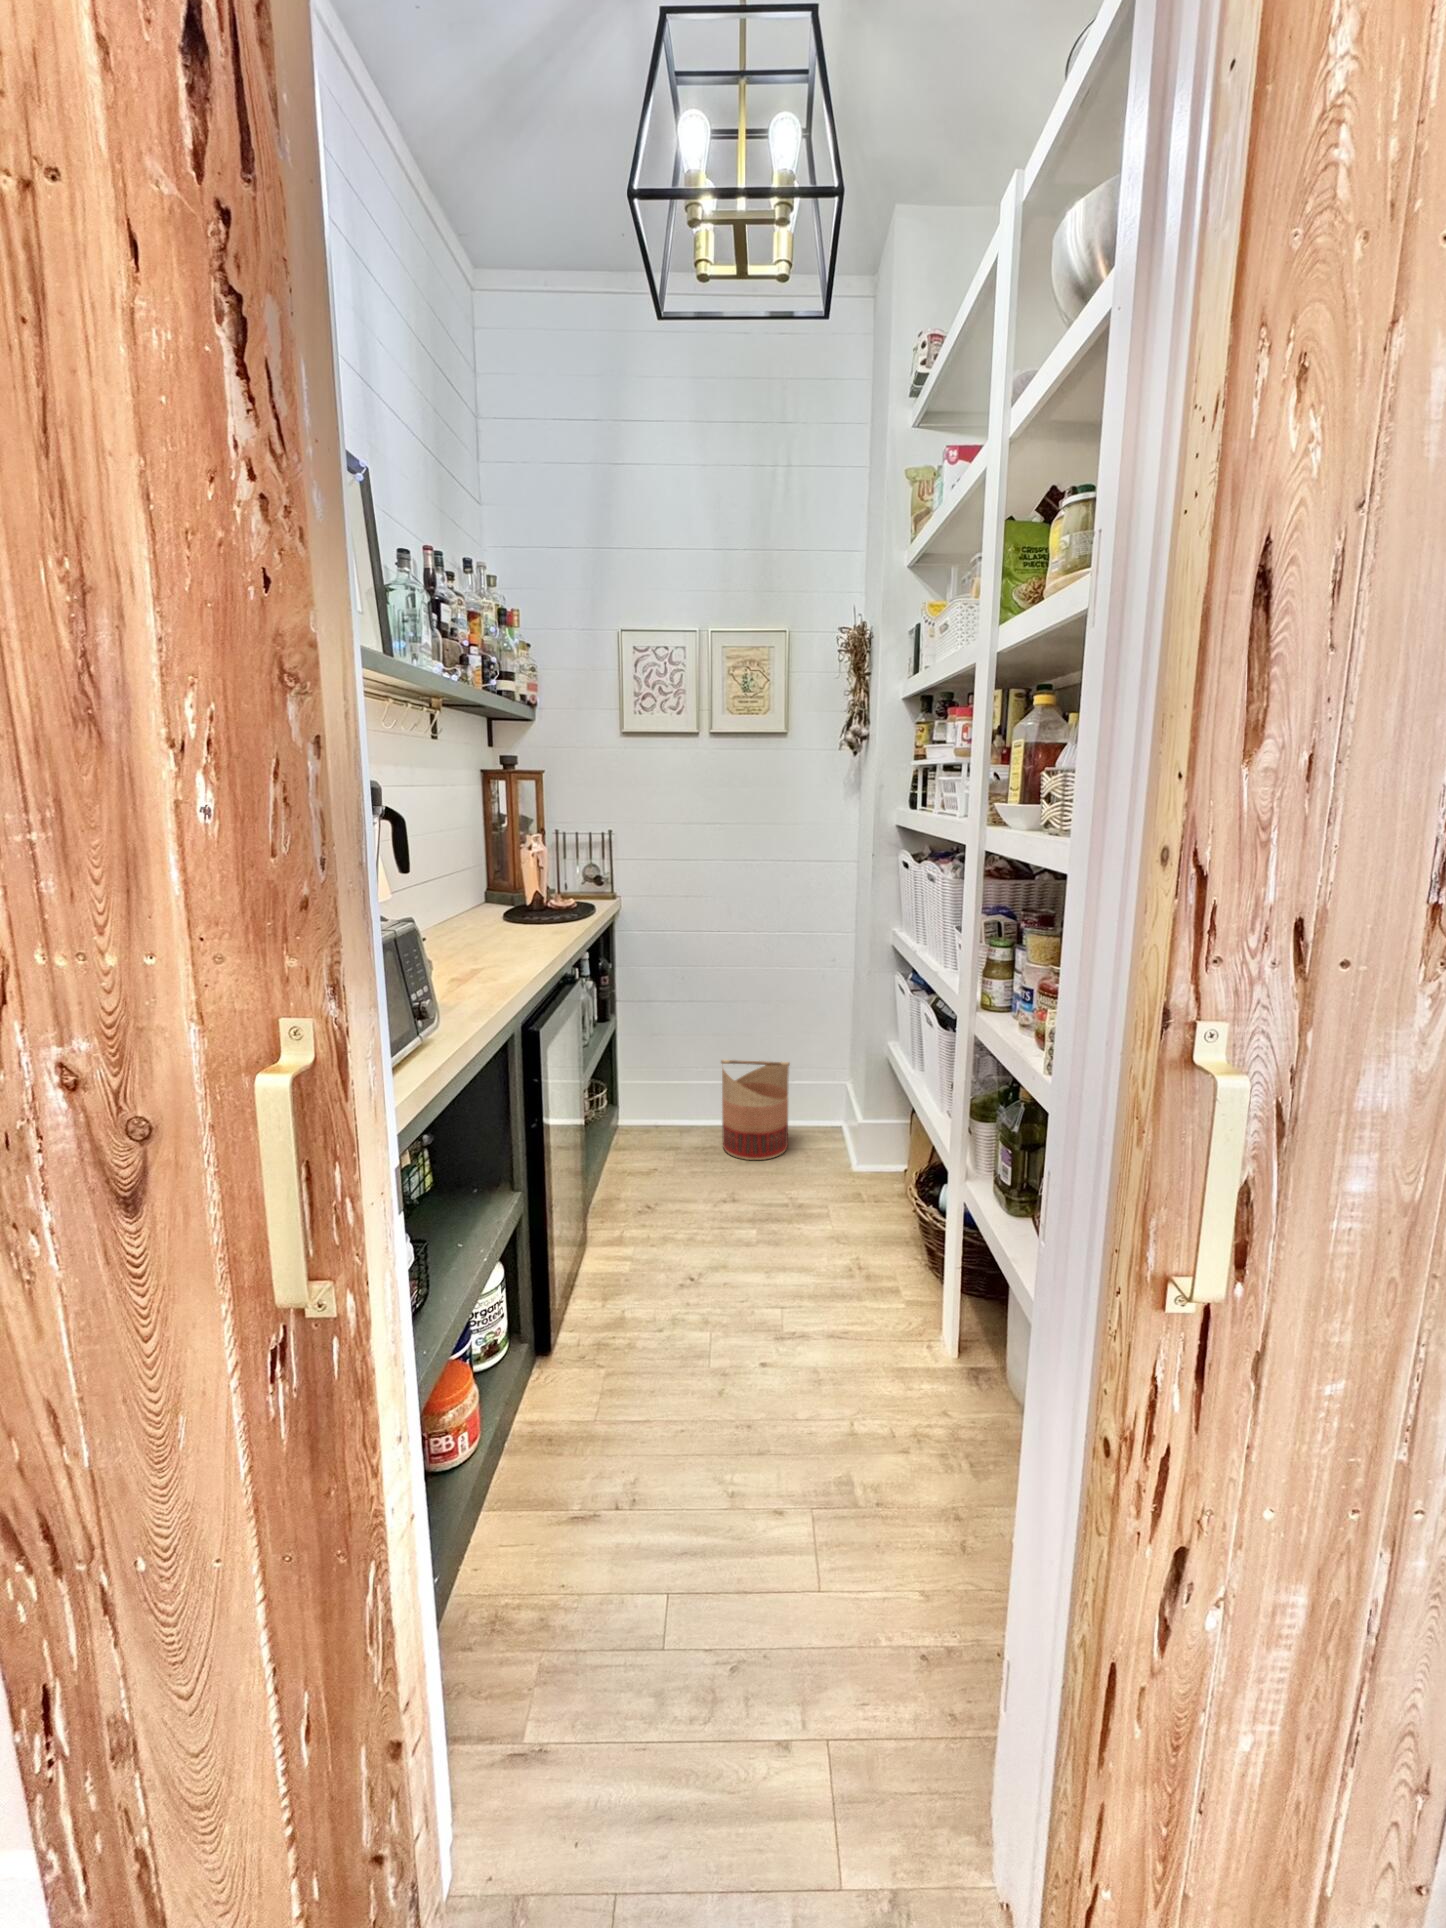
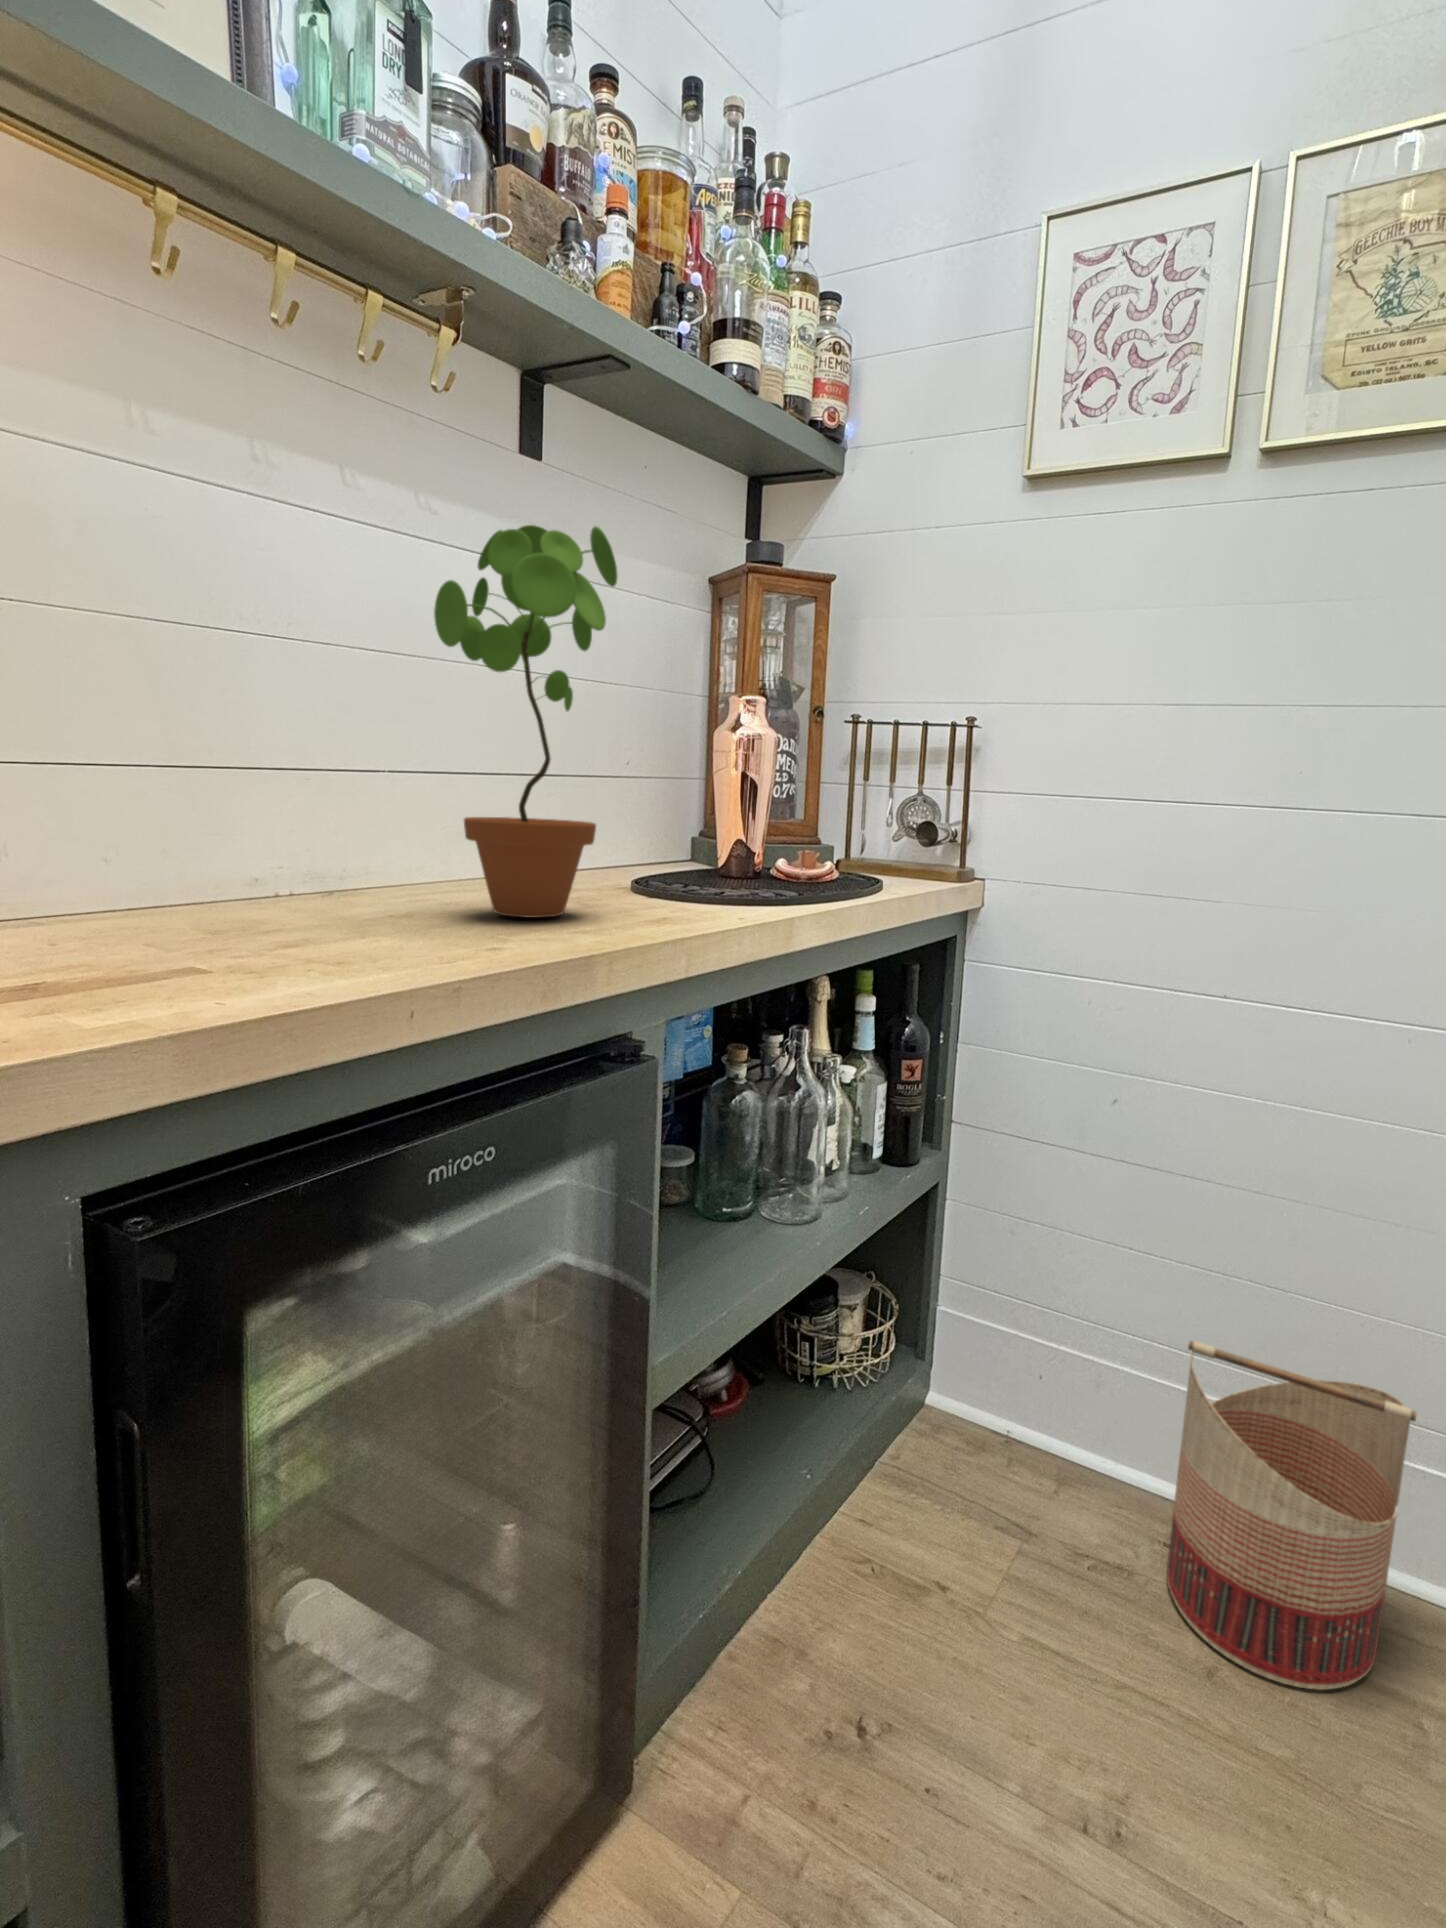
potted plant: none [454,804,511,942] -> present [434,525,618,918]

